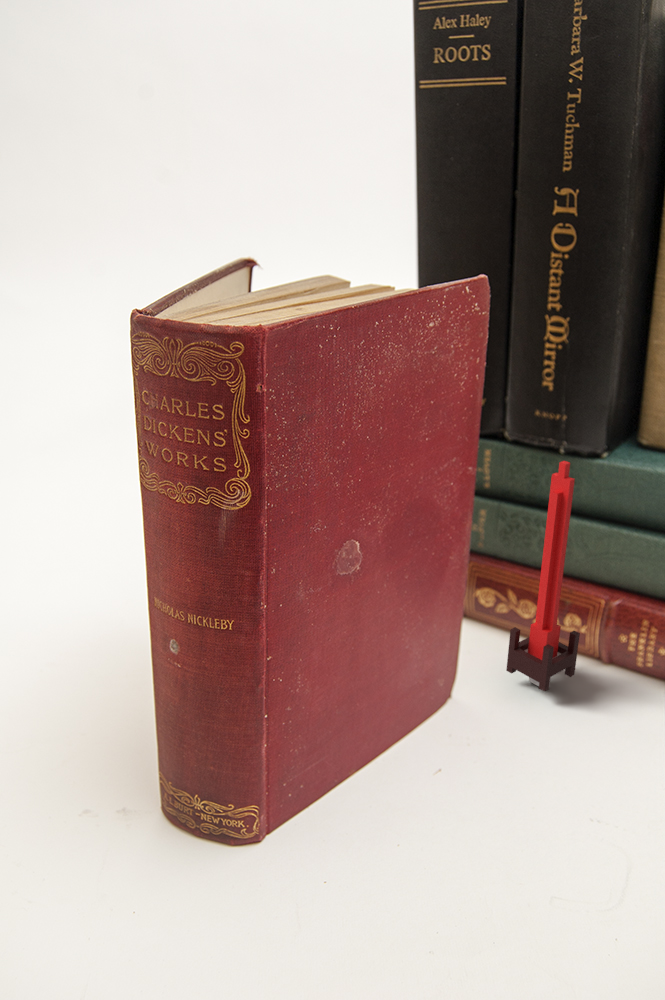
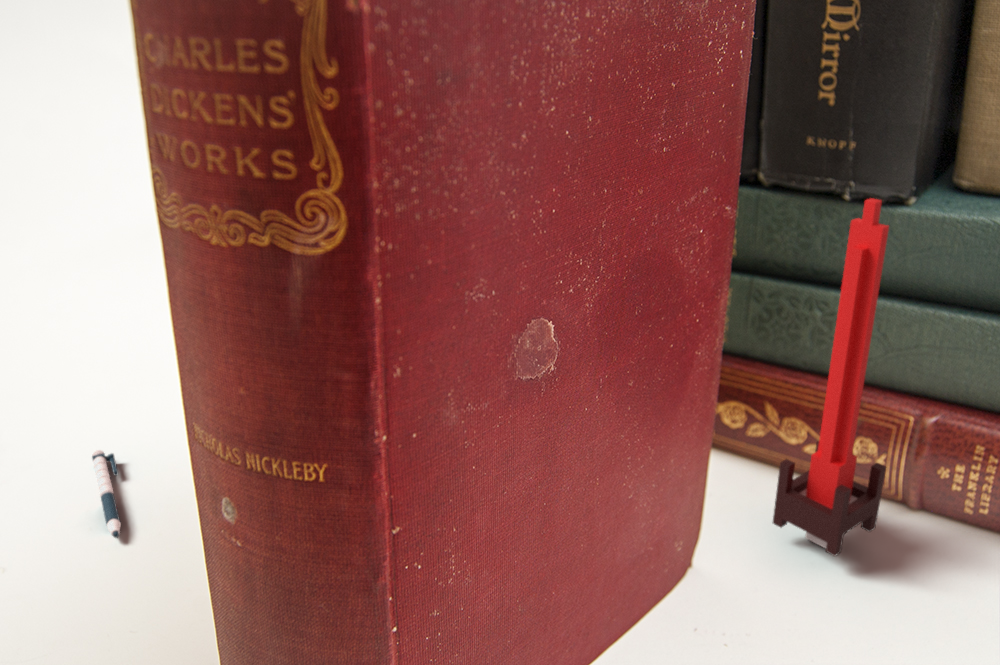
pen: none [38,616,67,675] -> present [92,450,121,538]

